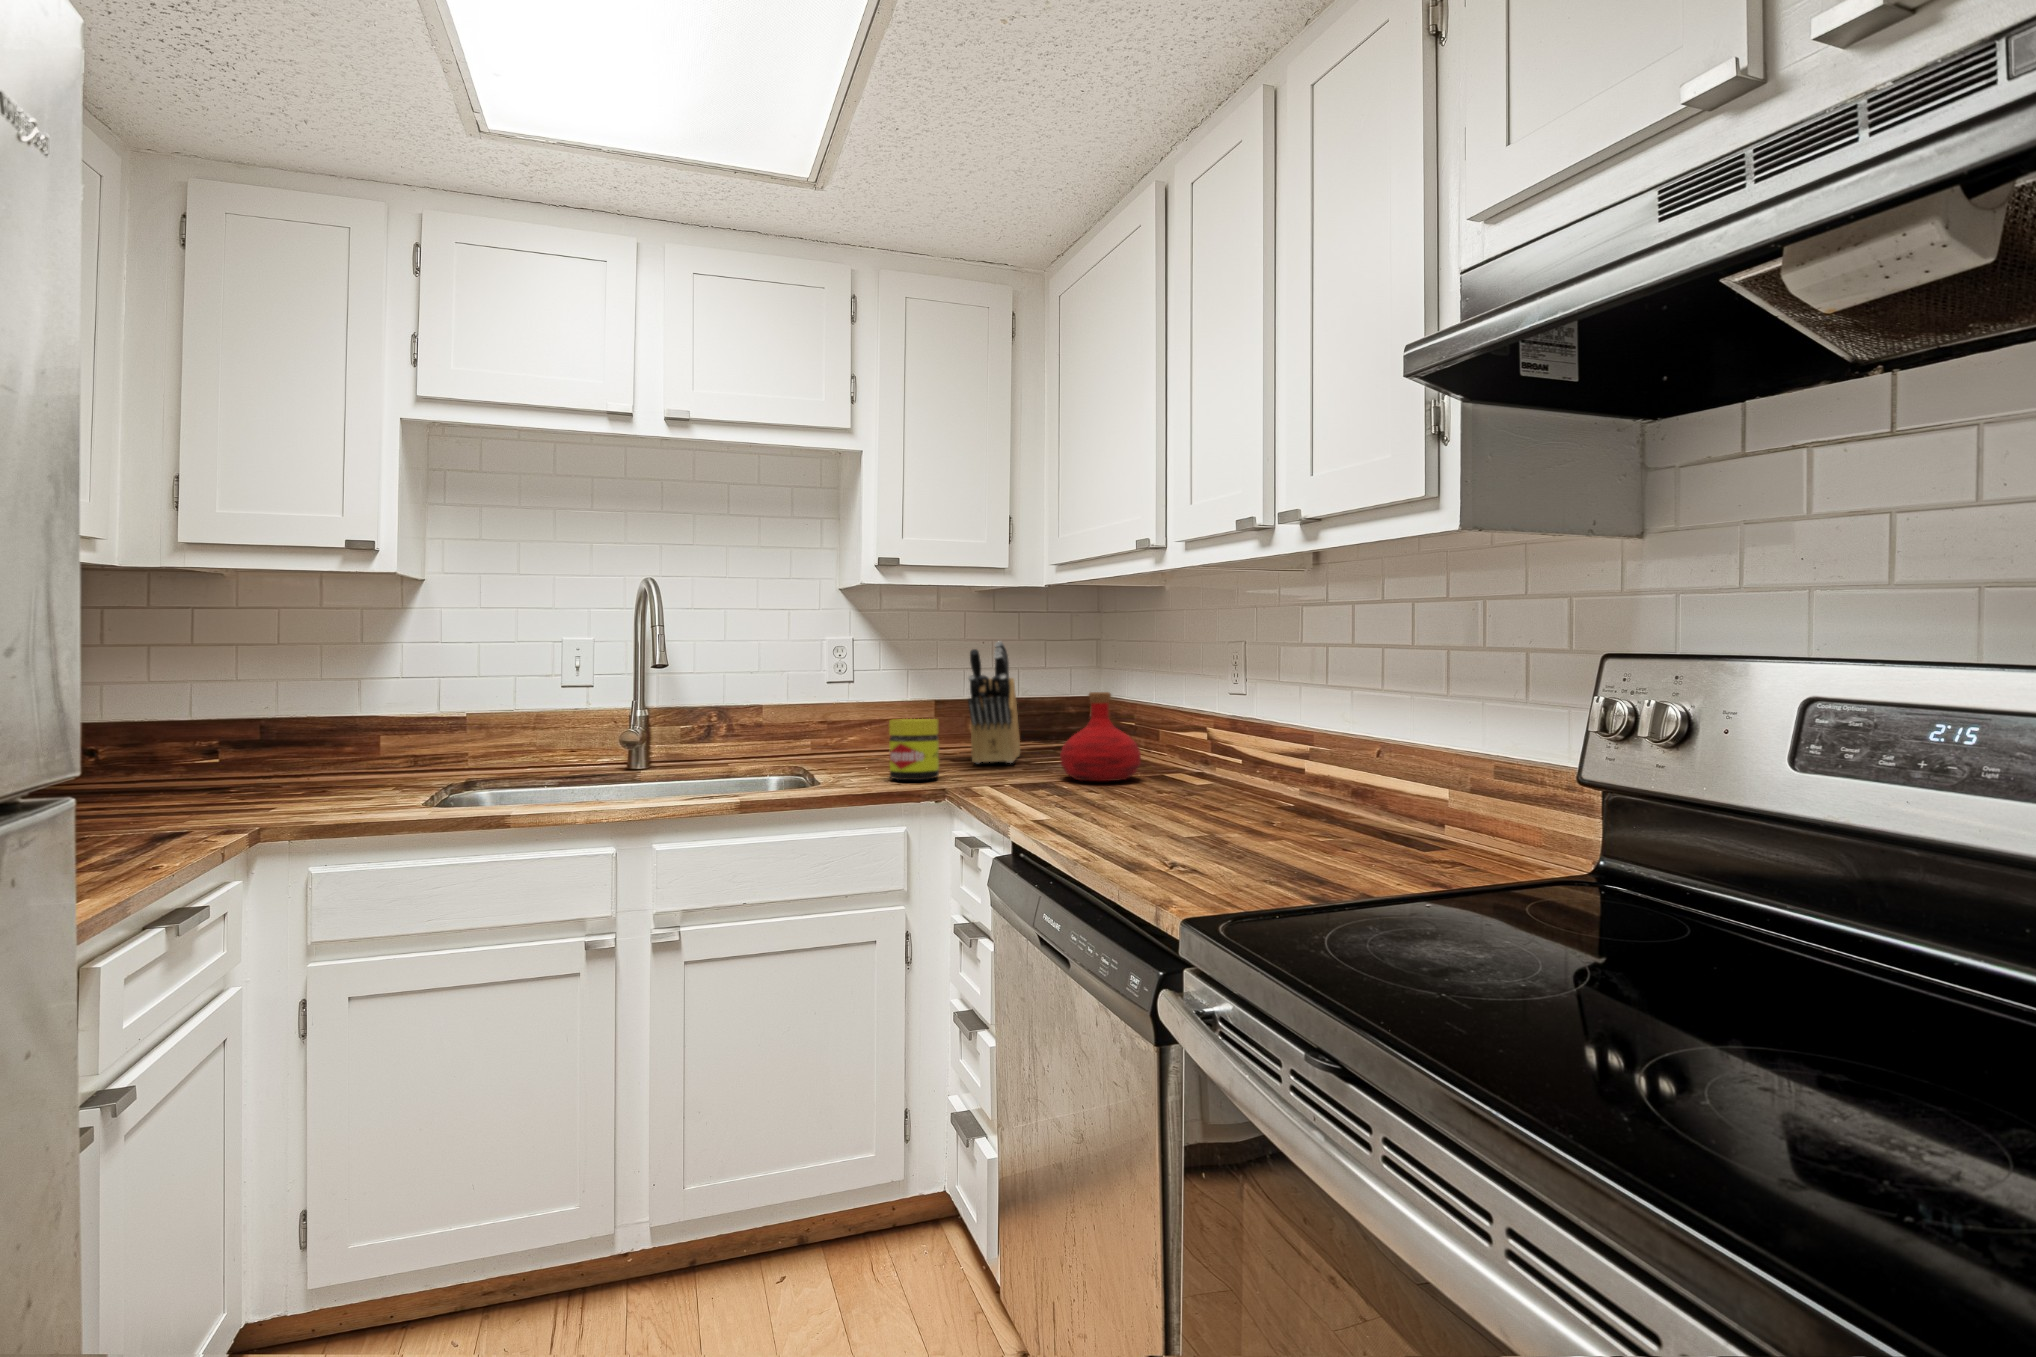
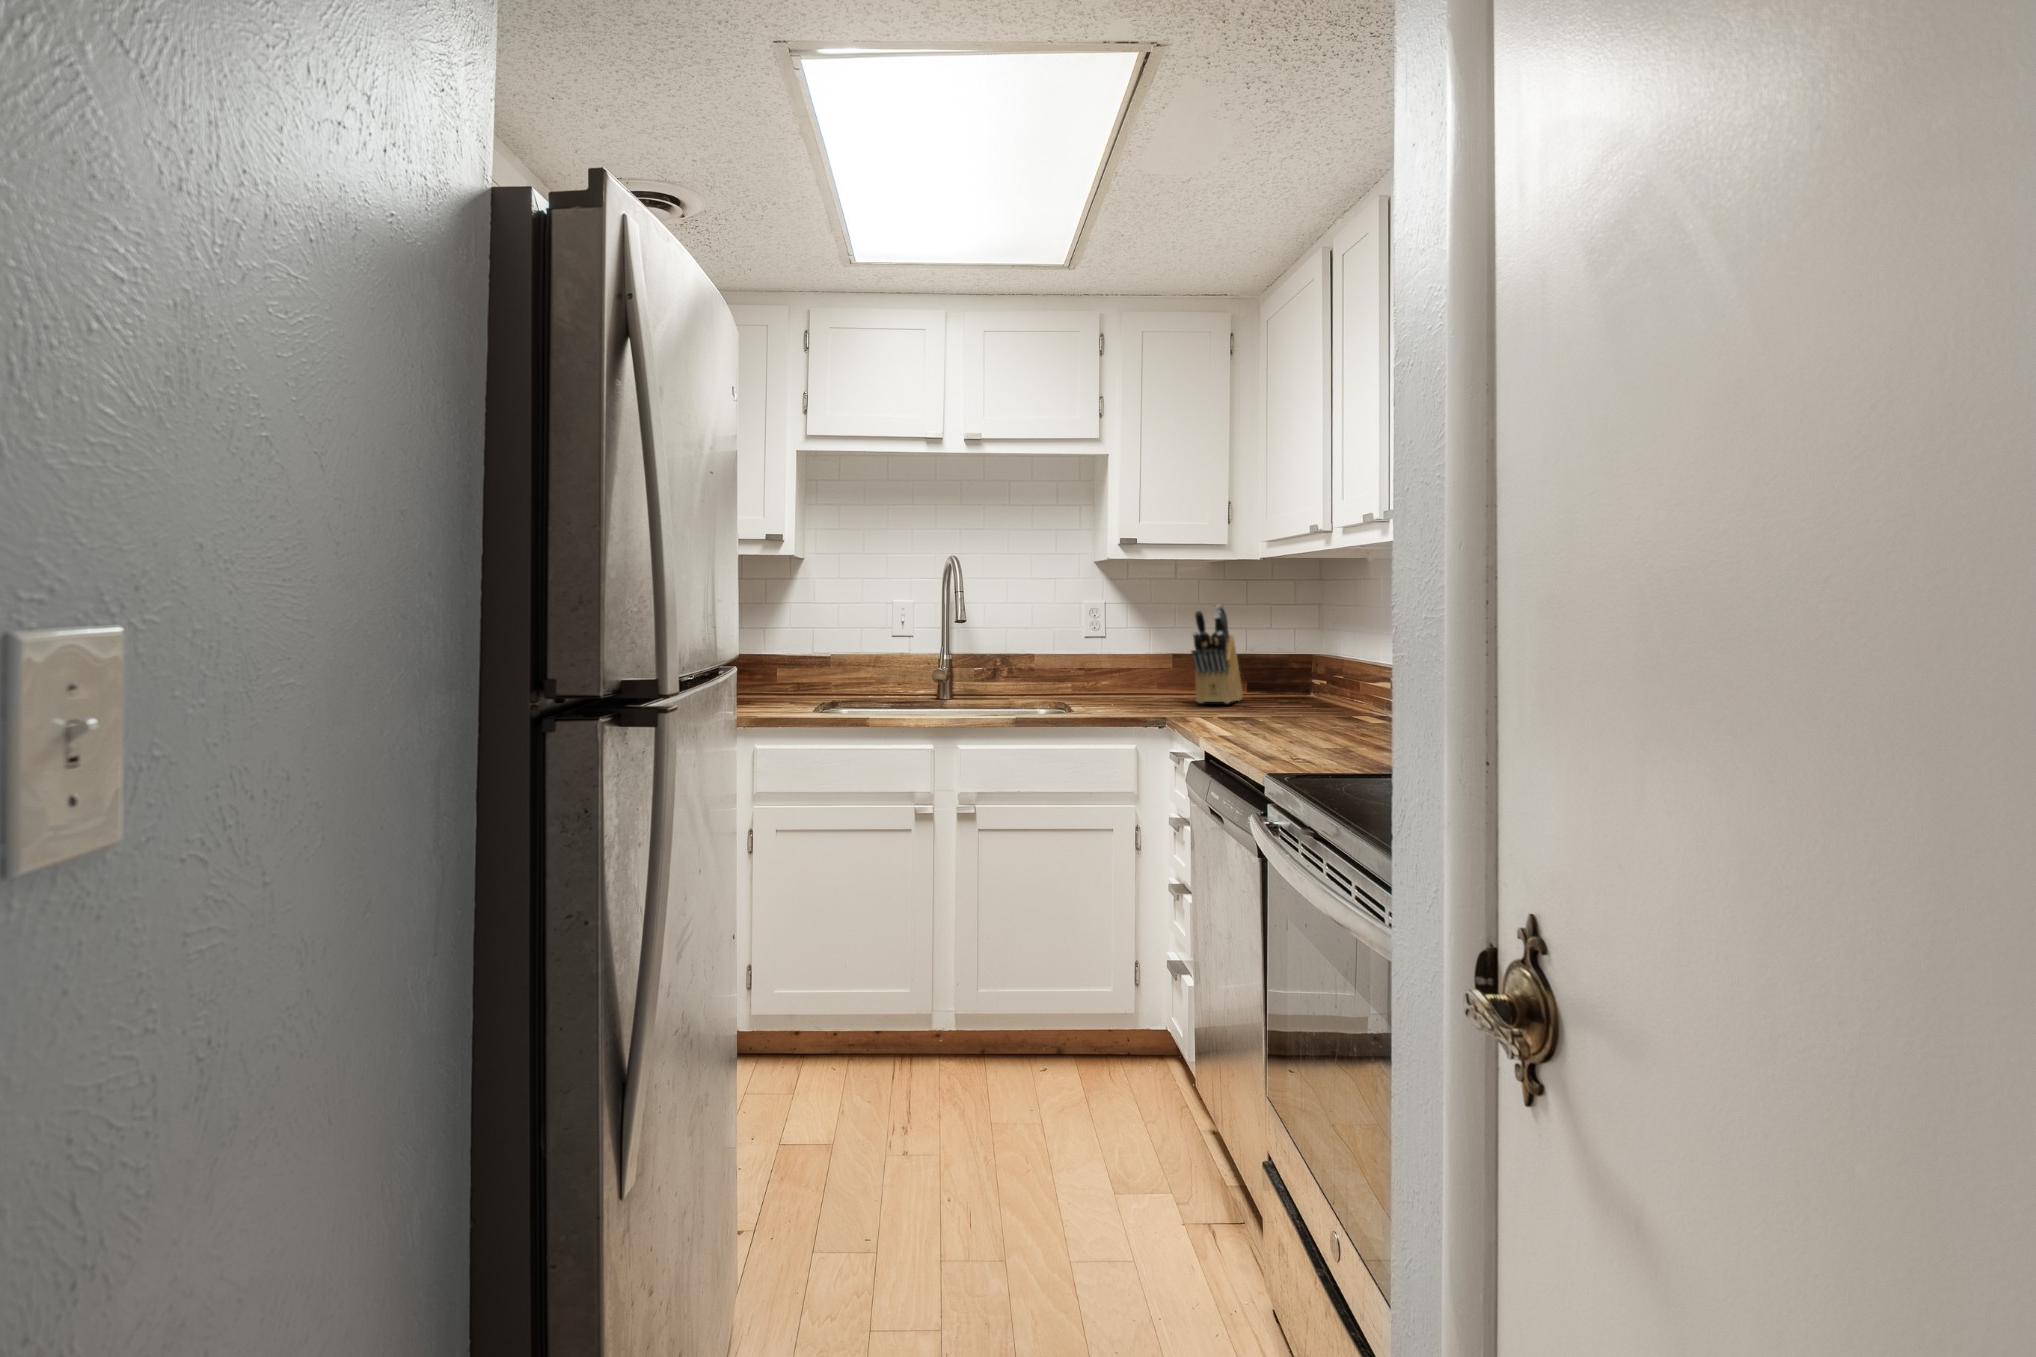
bottle: present [1060,692,1141,781] -> none [1260,645,1327,716]
jar: present [889,719,939,780] -> none [1126,665,1164,711]

